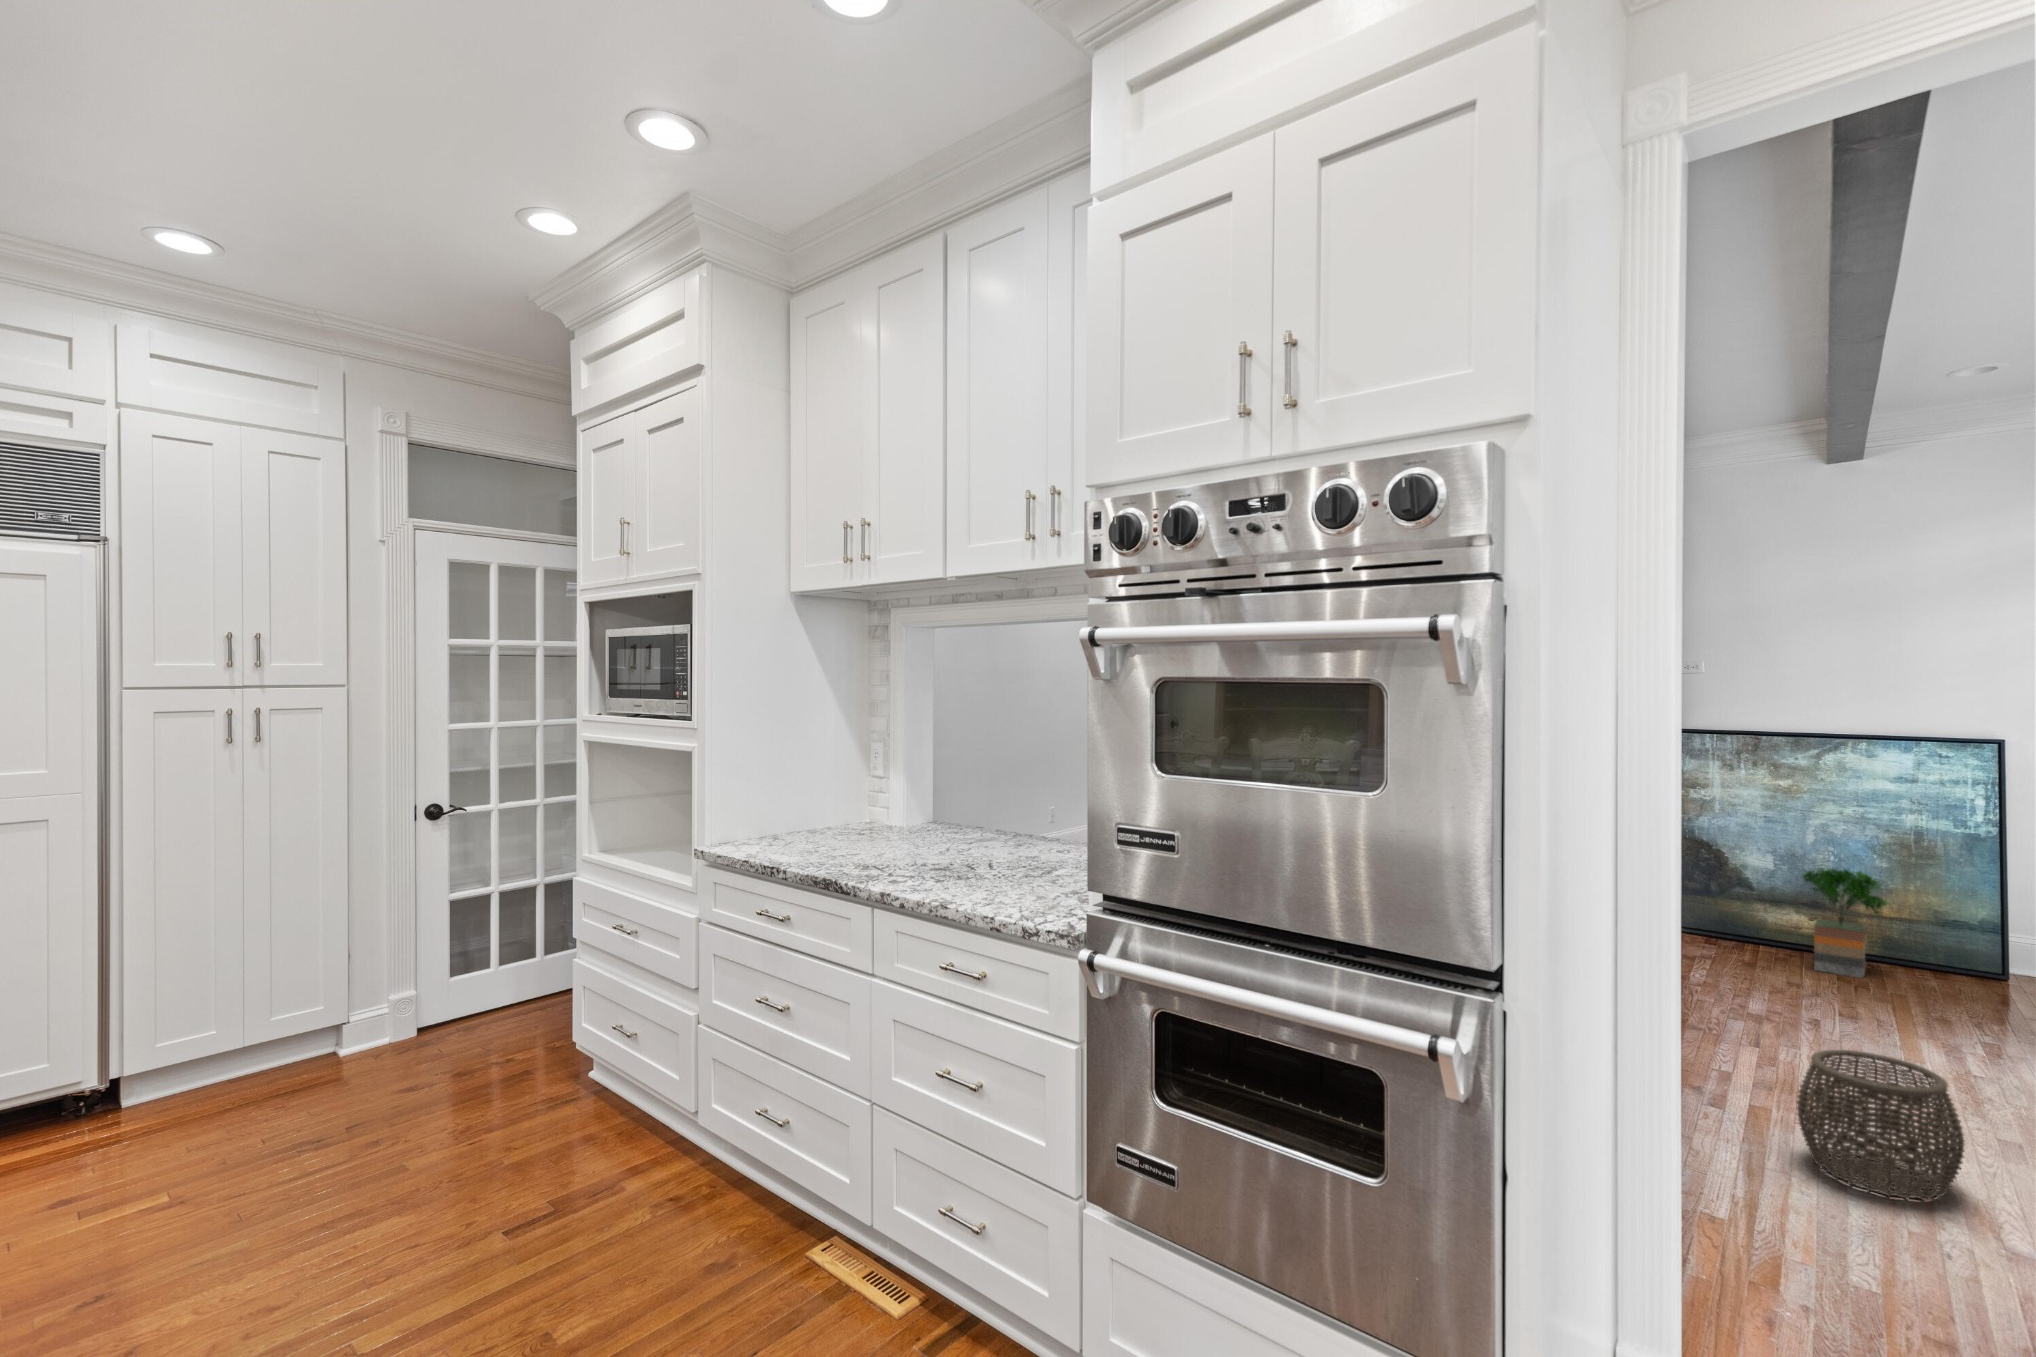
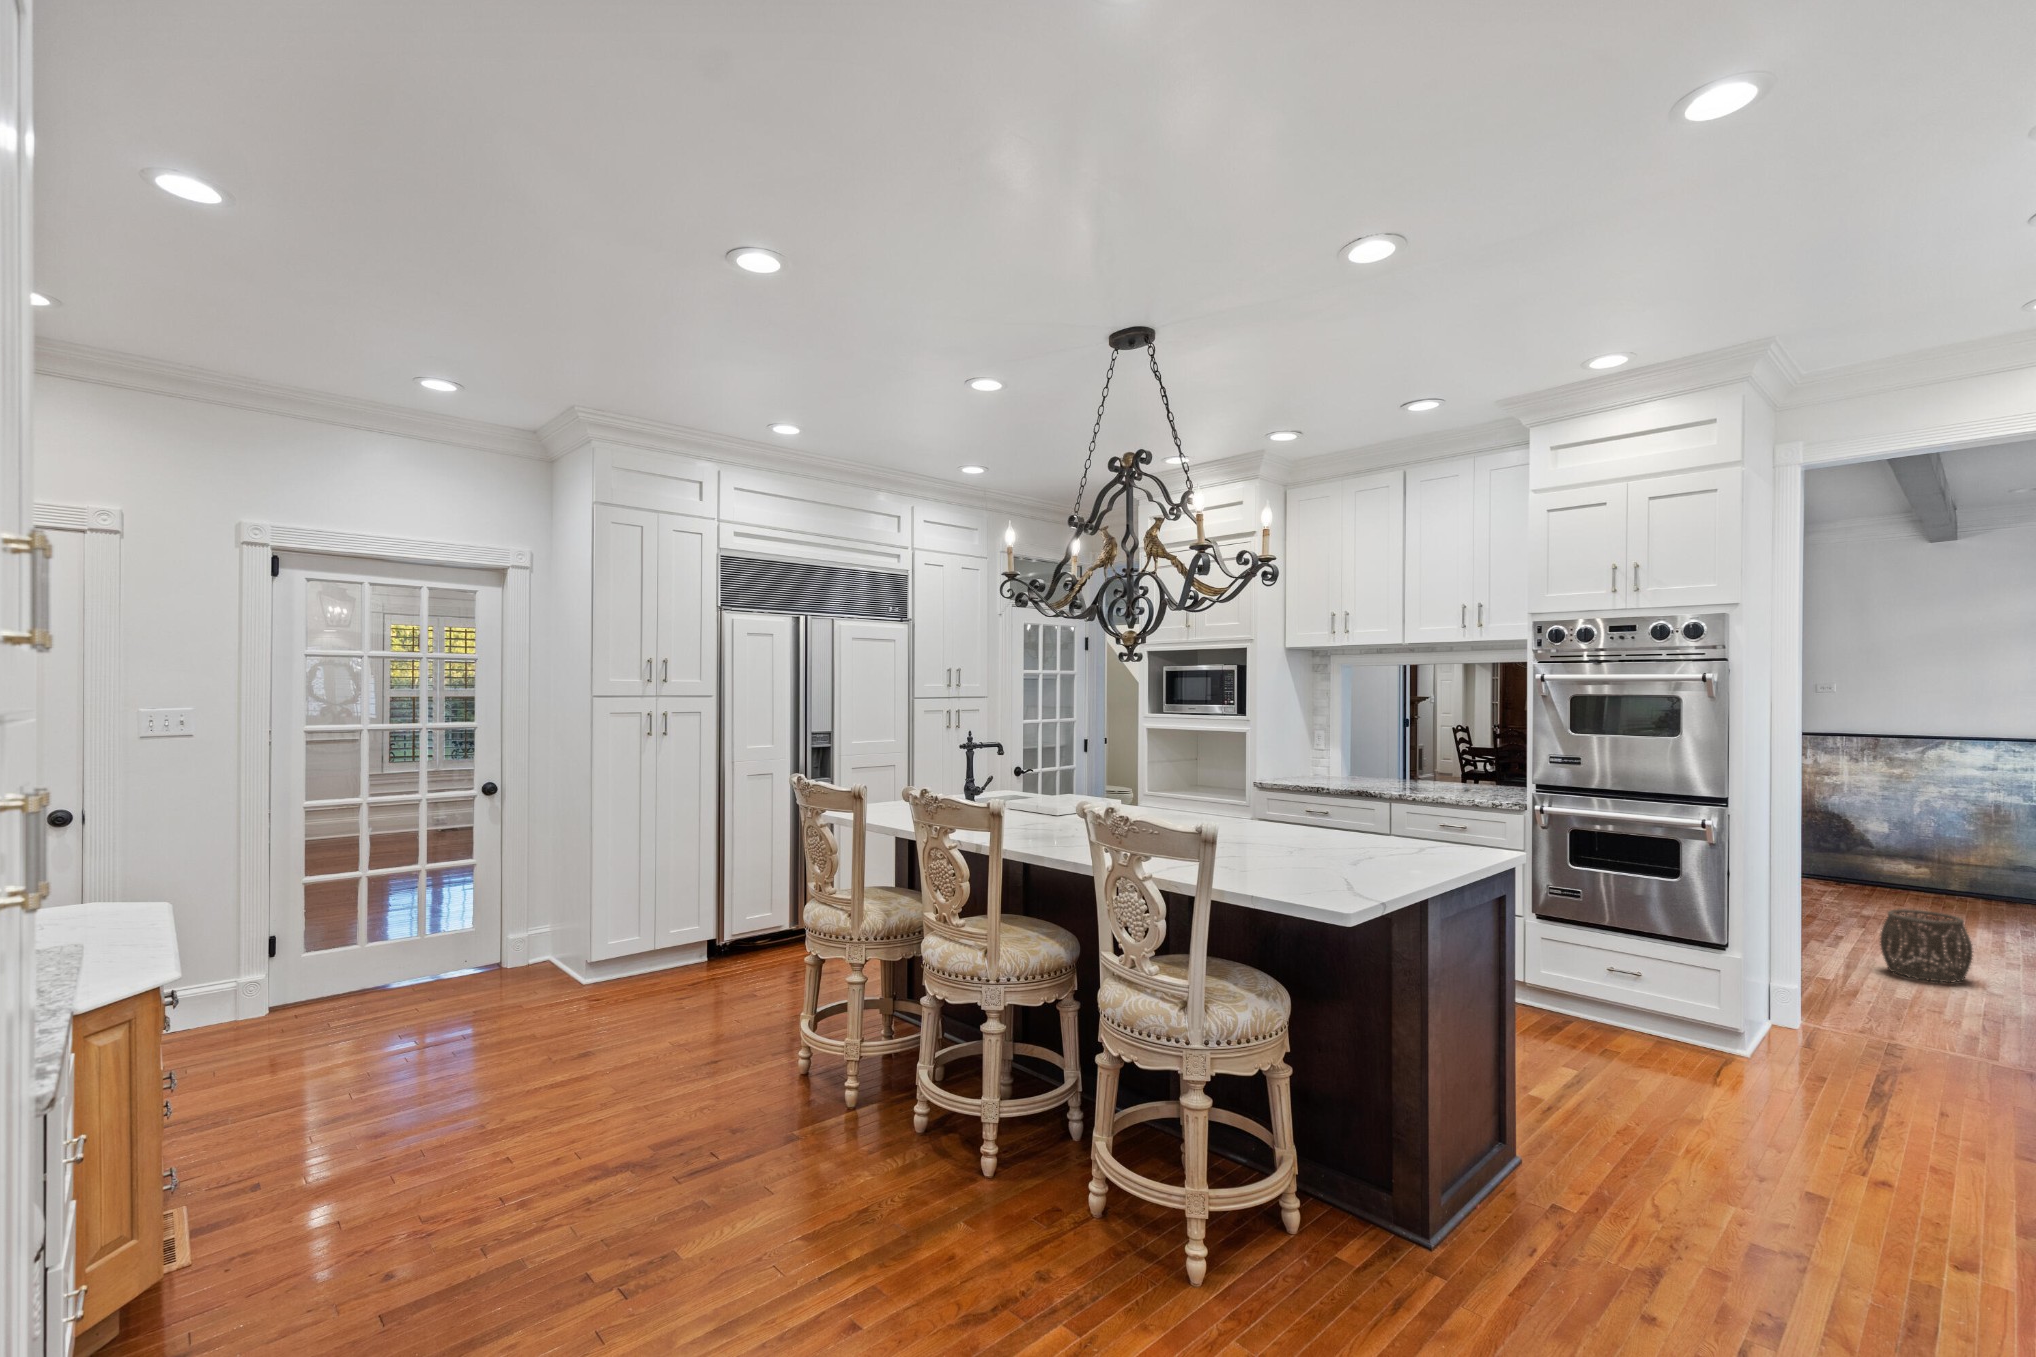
potted tree: present [1801,868,1888,978] -> none [1906,829,1973,907]

